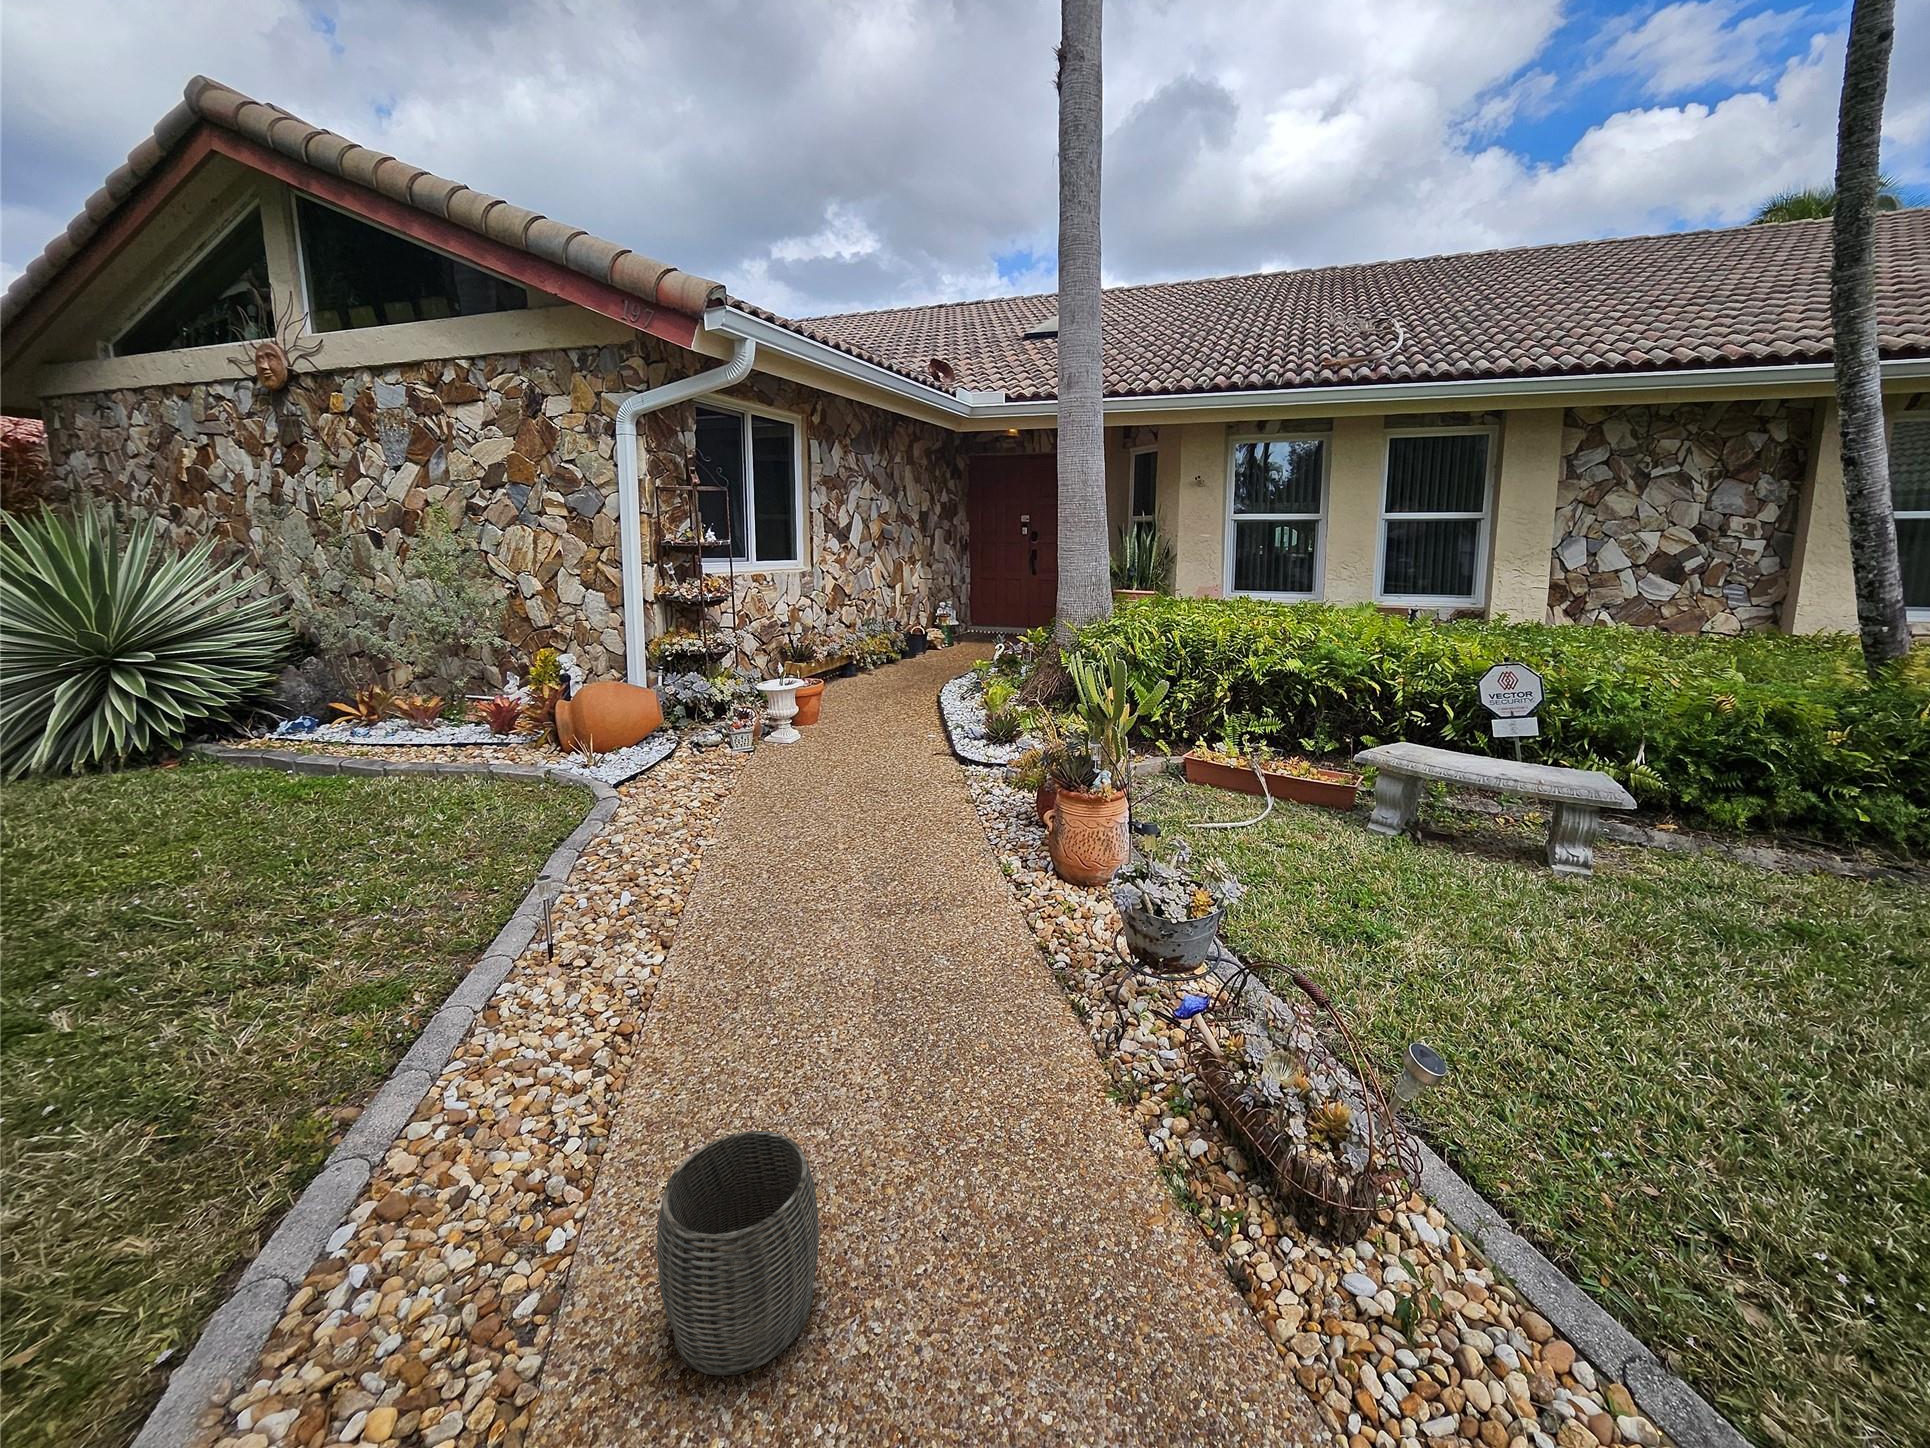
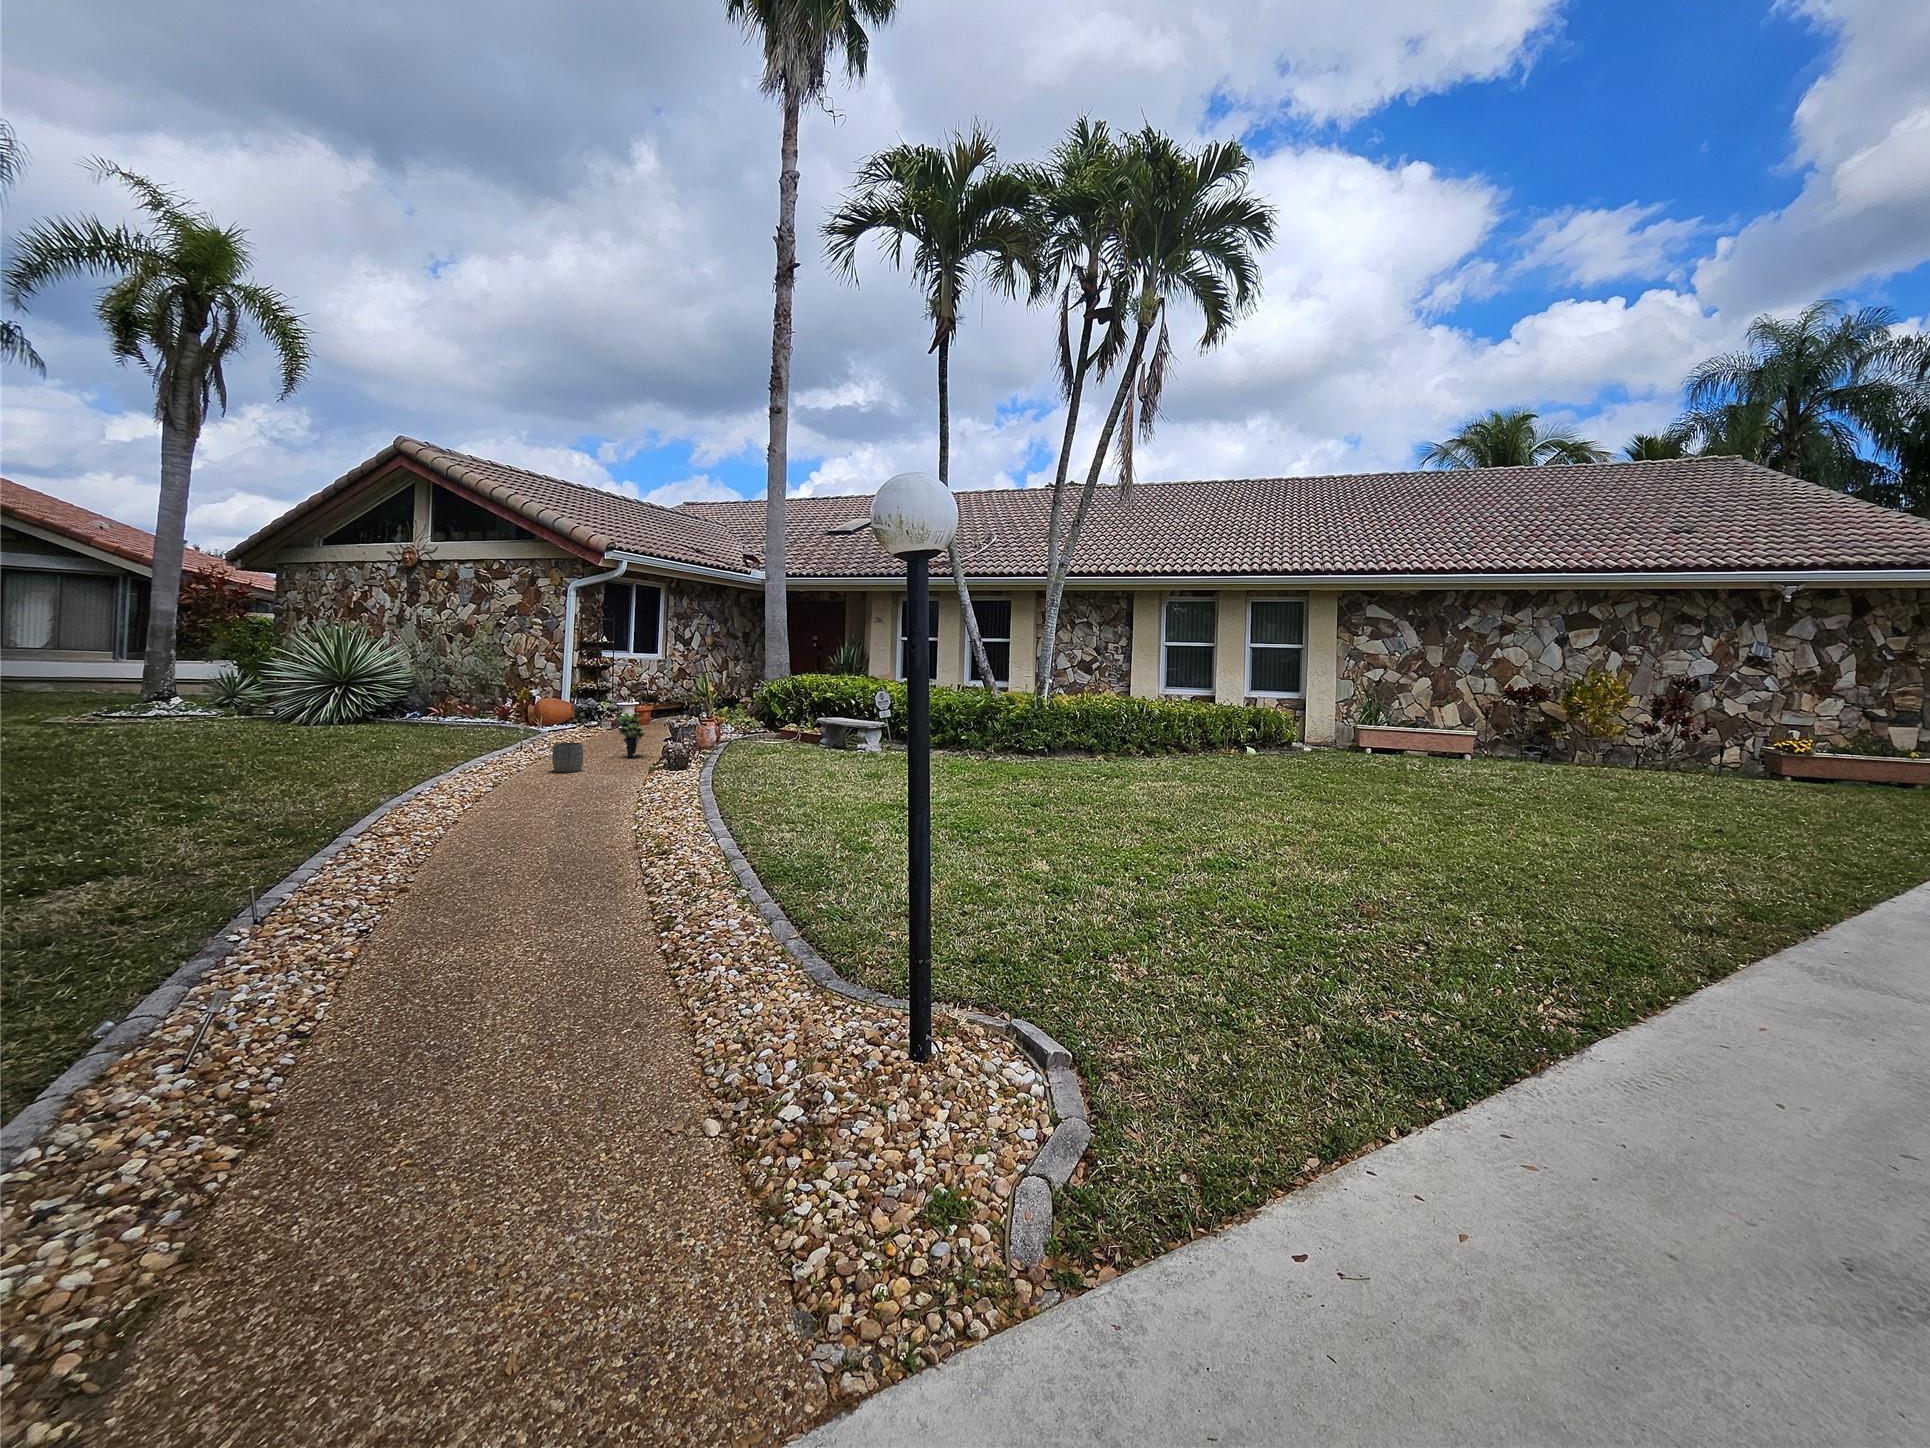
potted plant: none [864,822,969,1014] -> present [617,712,645,758]

